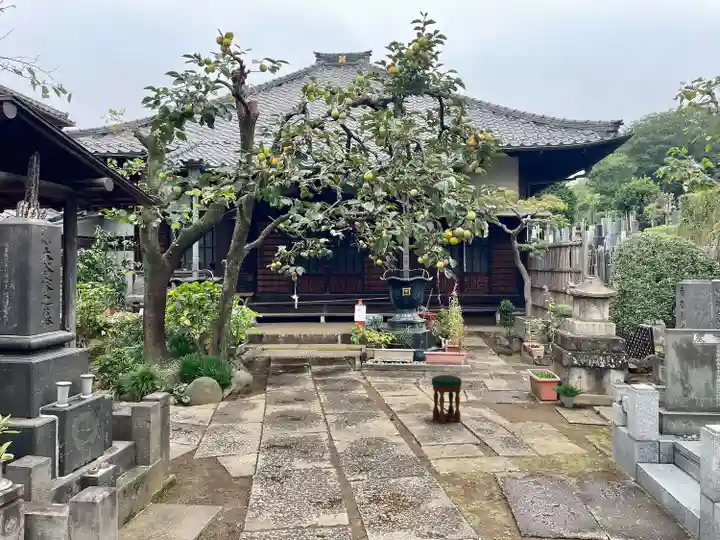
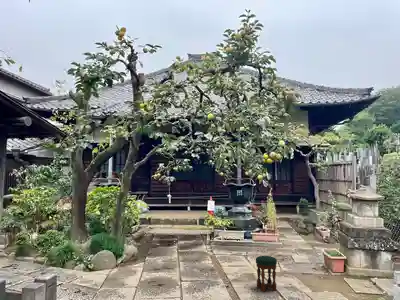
potted plant: present [551,361,585,408] -> none [339,245,365,279]

